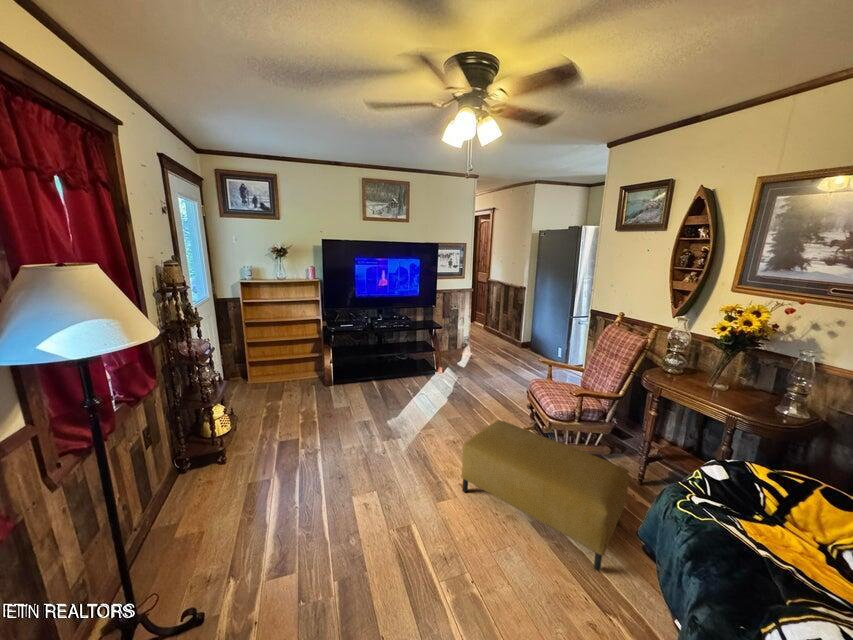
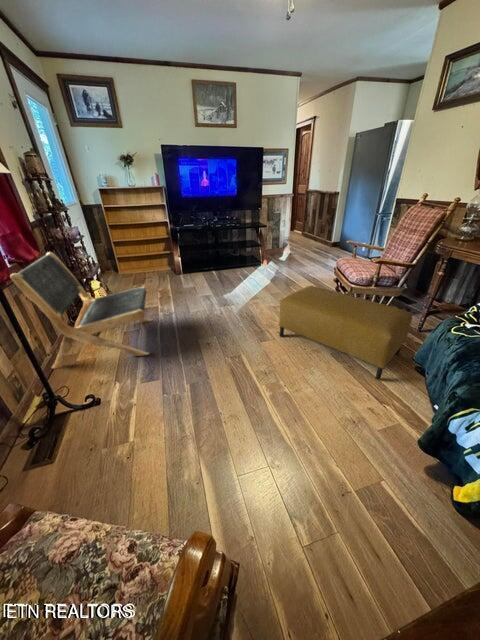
lounge chair: none [111,377,291,553] -> present [10,252,152,368]

